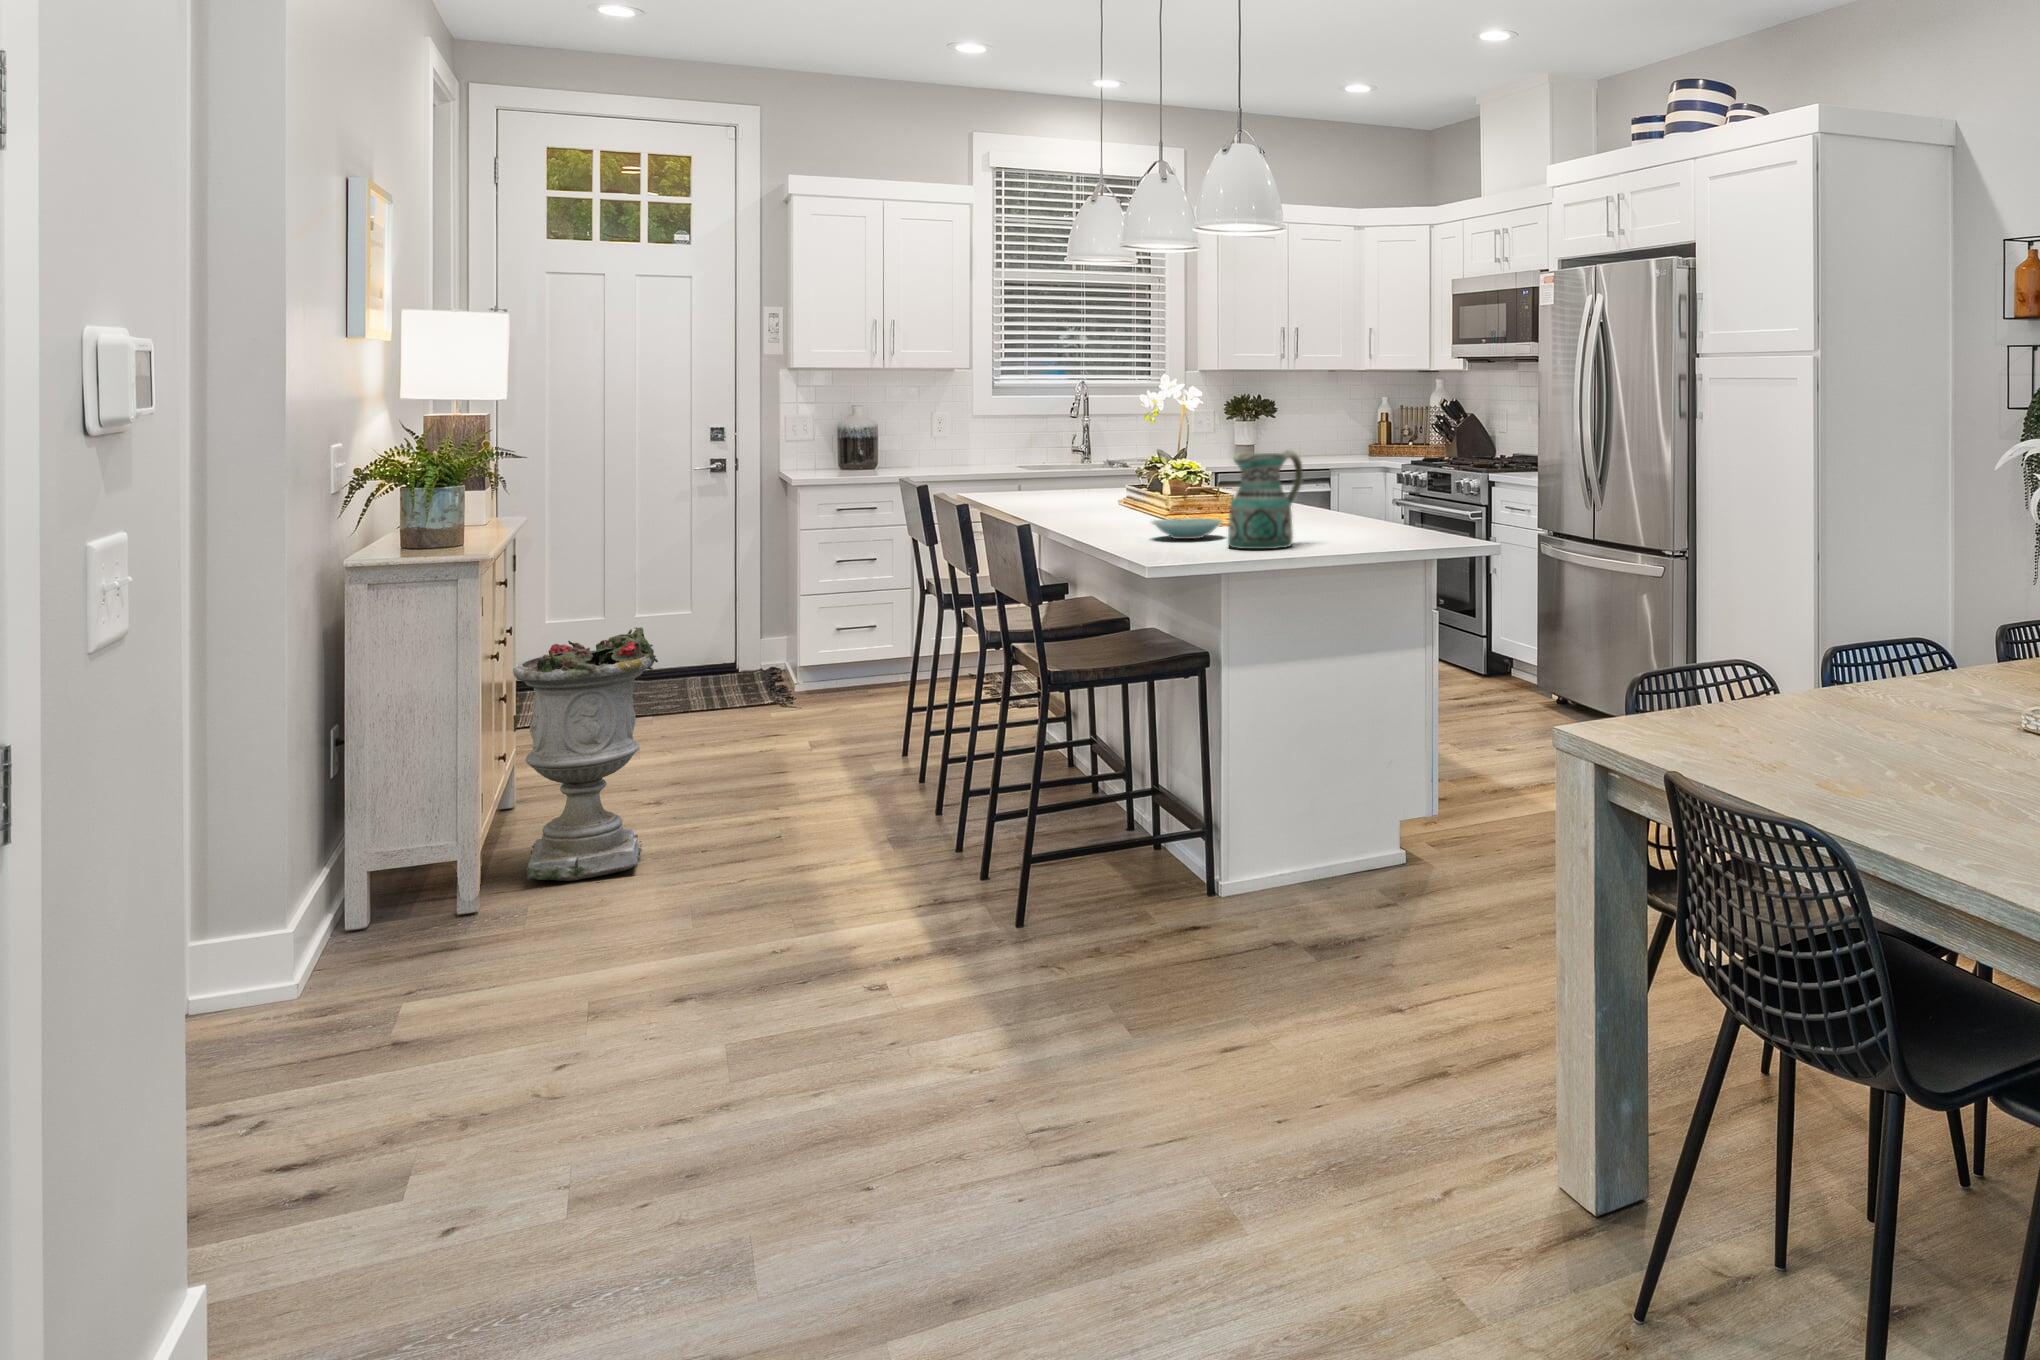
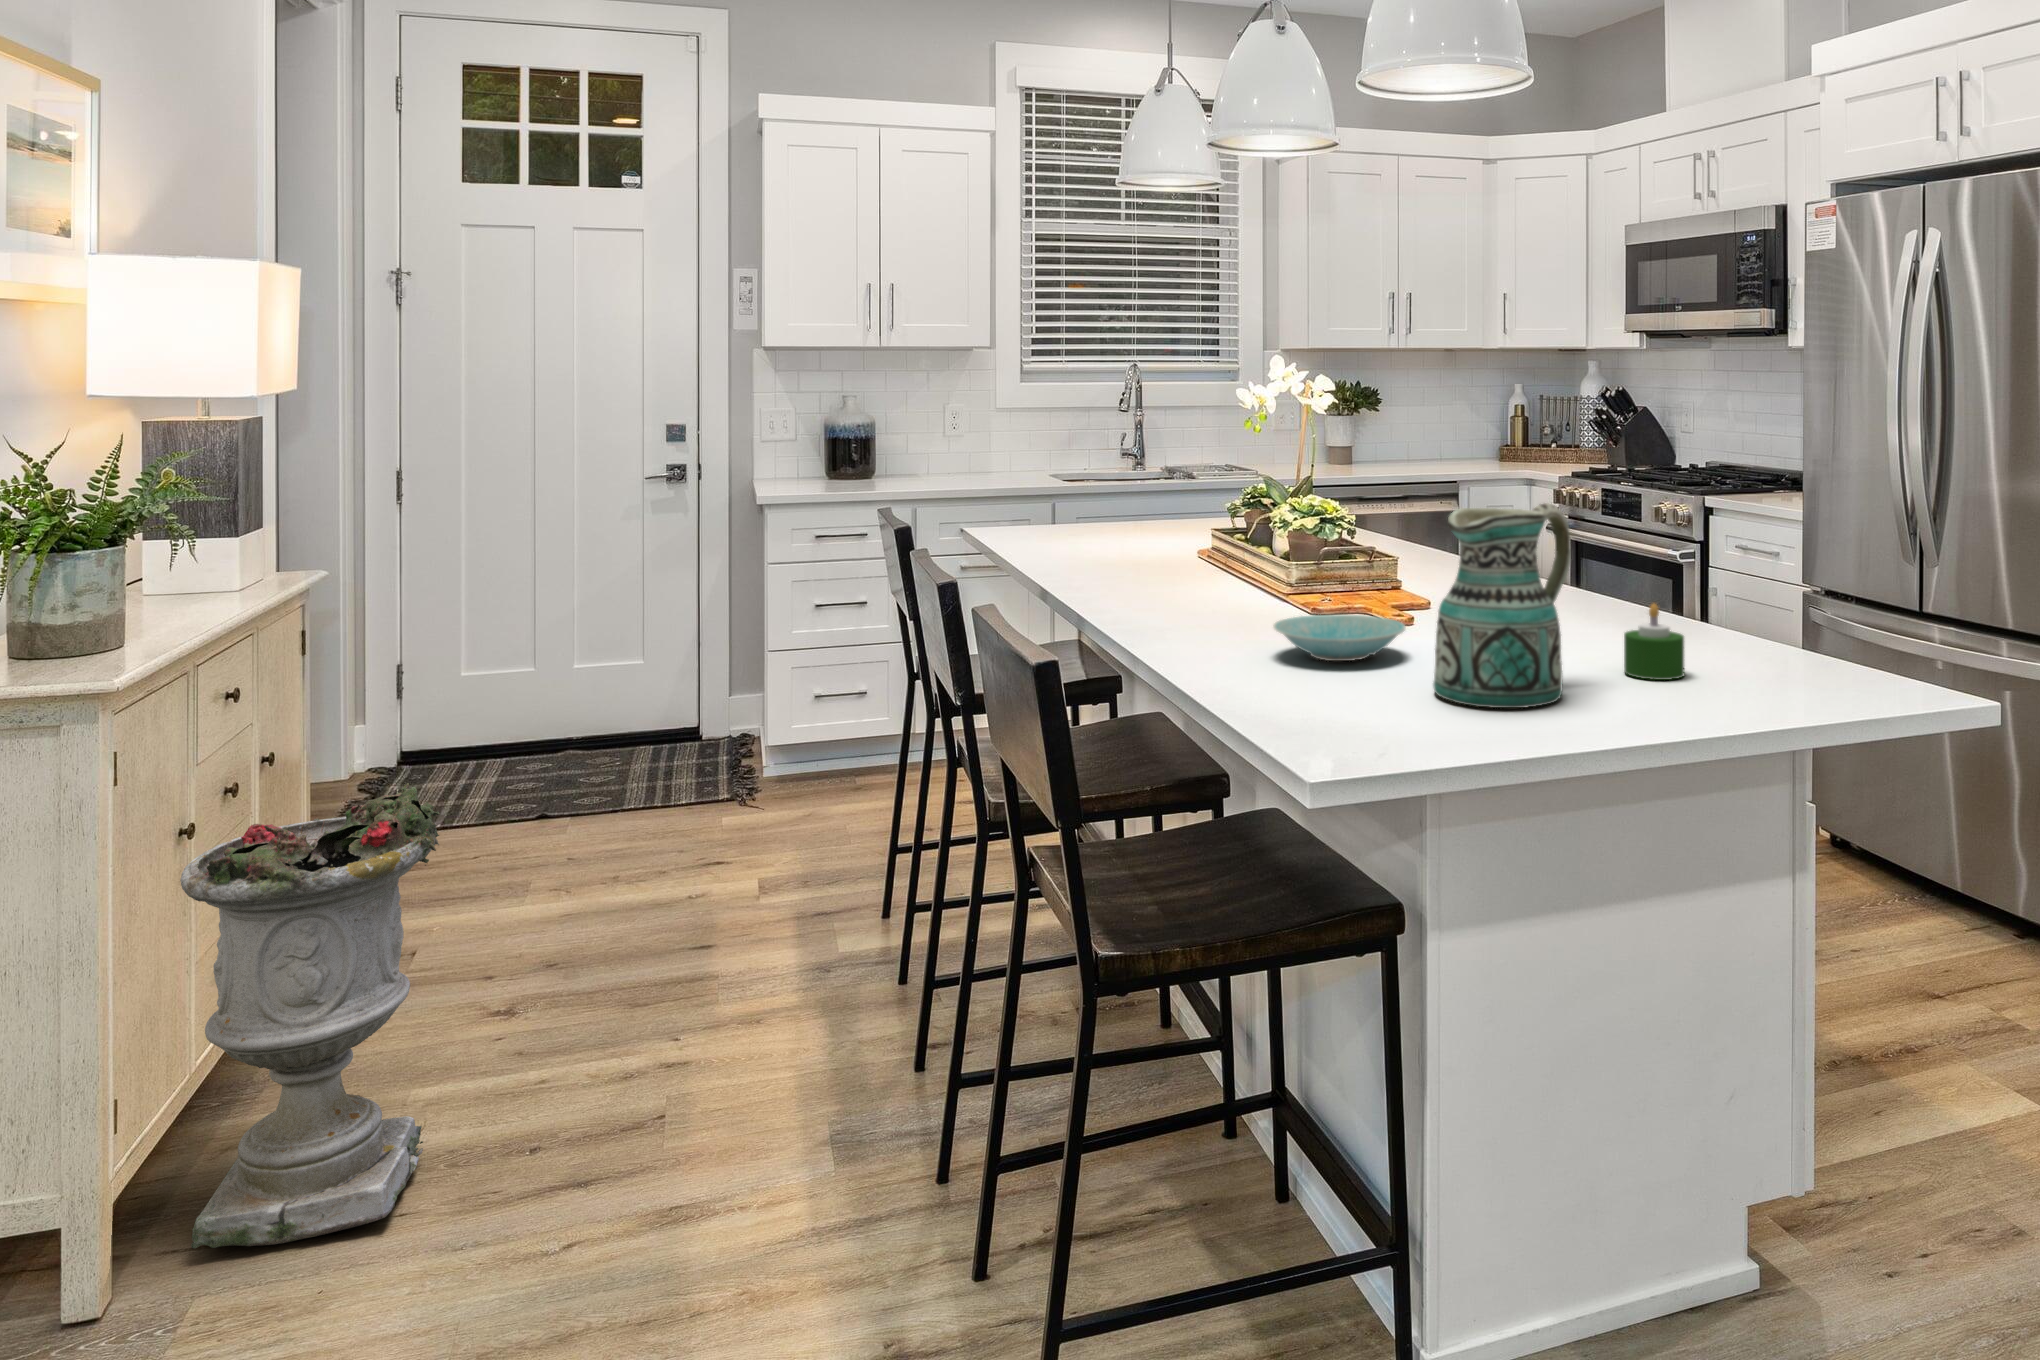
candle: none [1333,503,1363,541] -> present [1624,604,1684,680]

